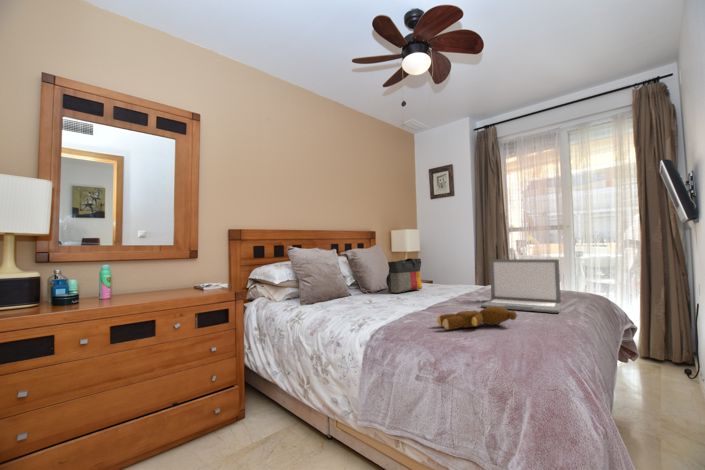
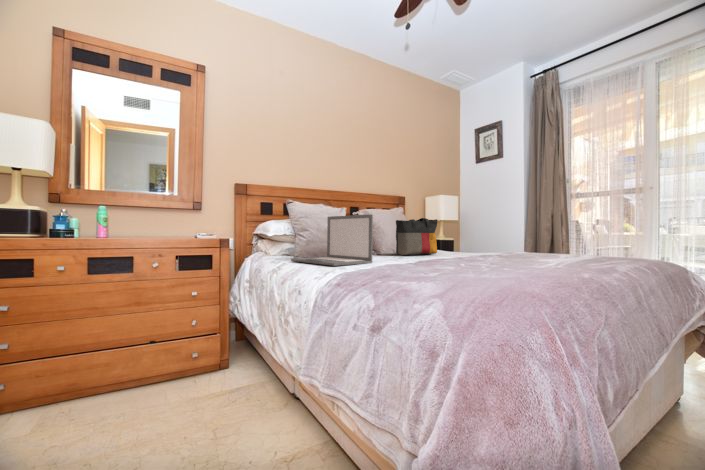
laptop: present [482,259,561,313] -> present [291,214,373,266]
teddy bear: present [437,306,517,330] -> none [402,255,500,278]

